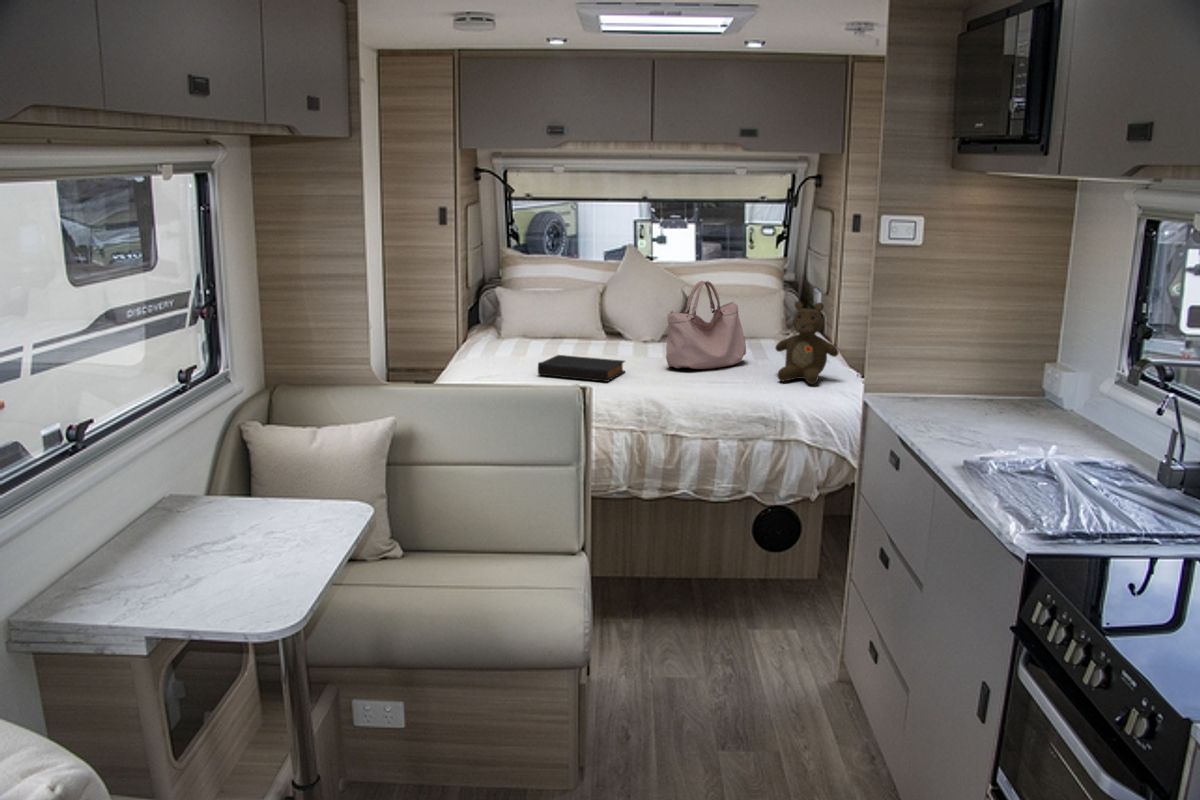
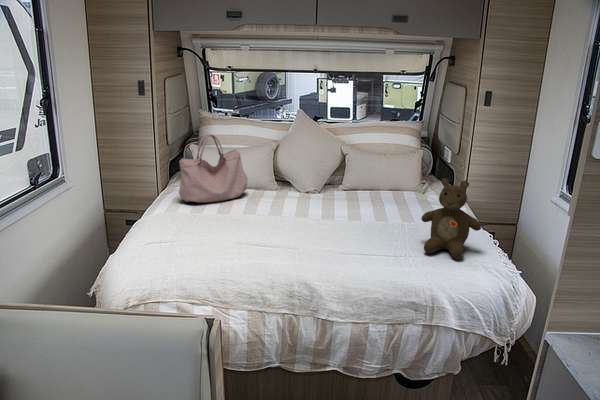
handbag: present [666,281,746,369] -> present [179,134,248,203]
book: present [538,355,625,382] -> none [204,218,285,252]

